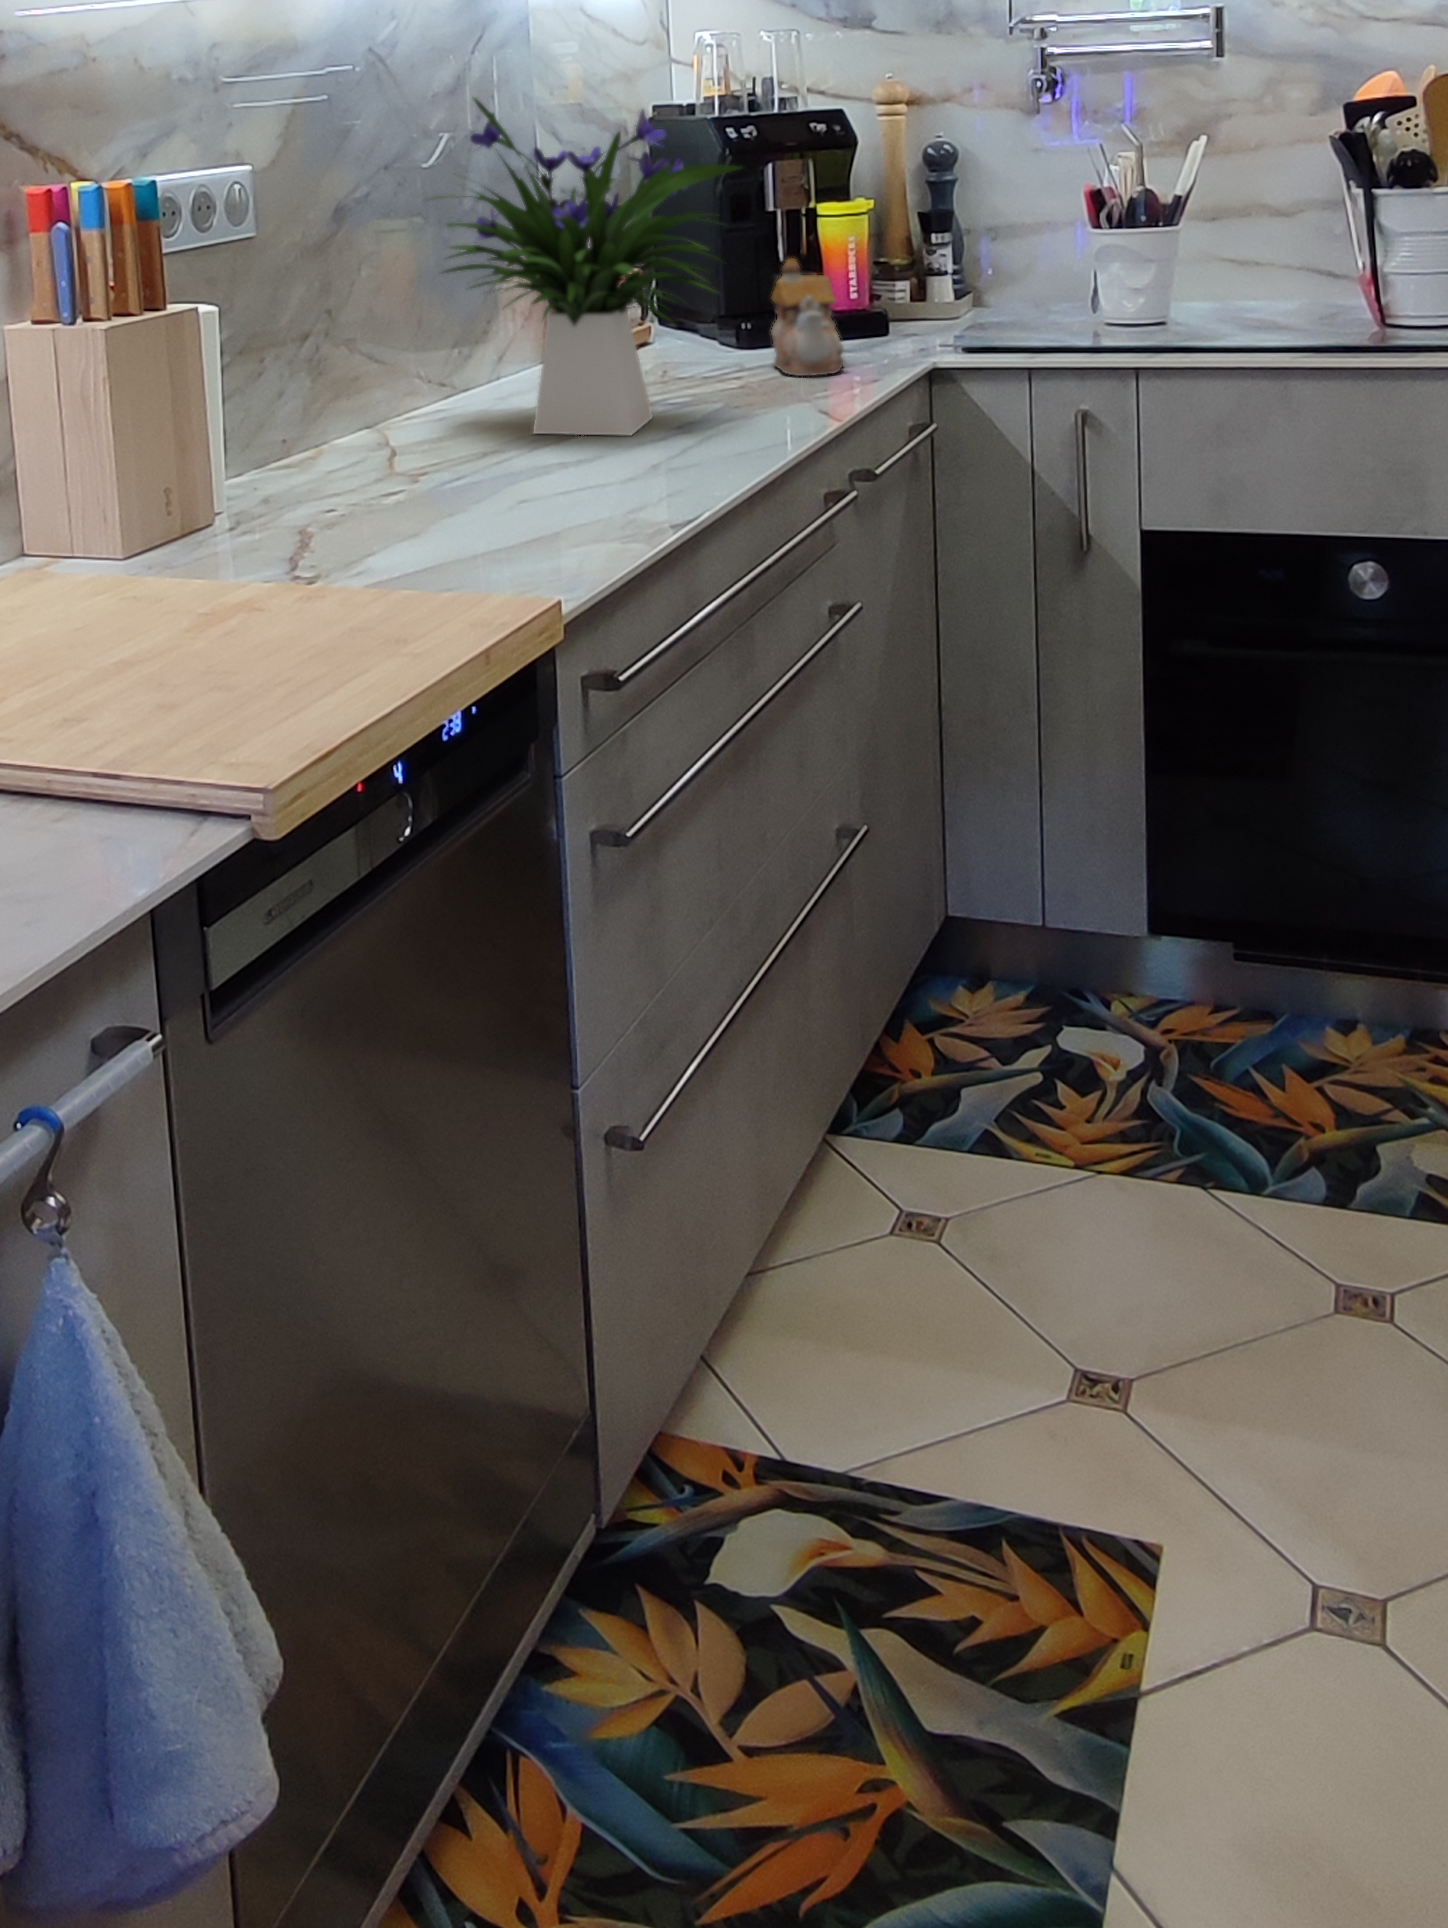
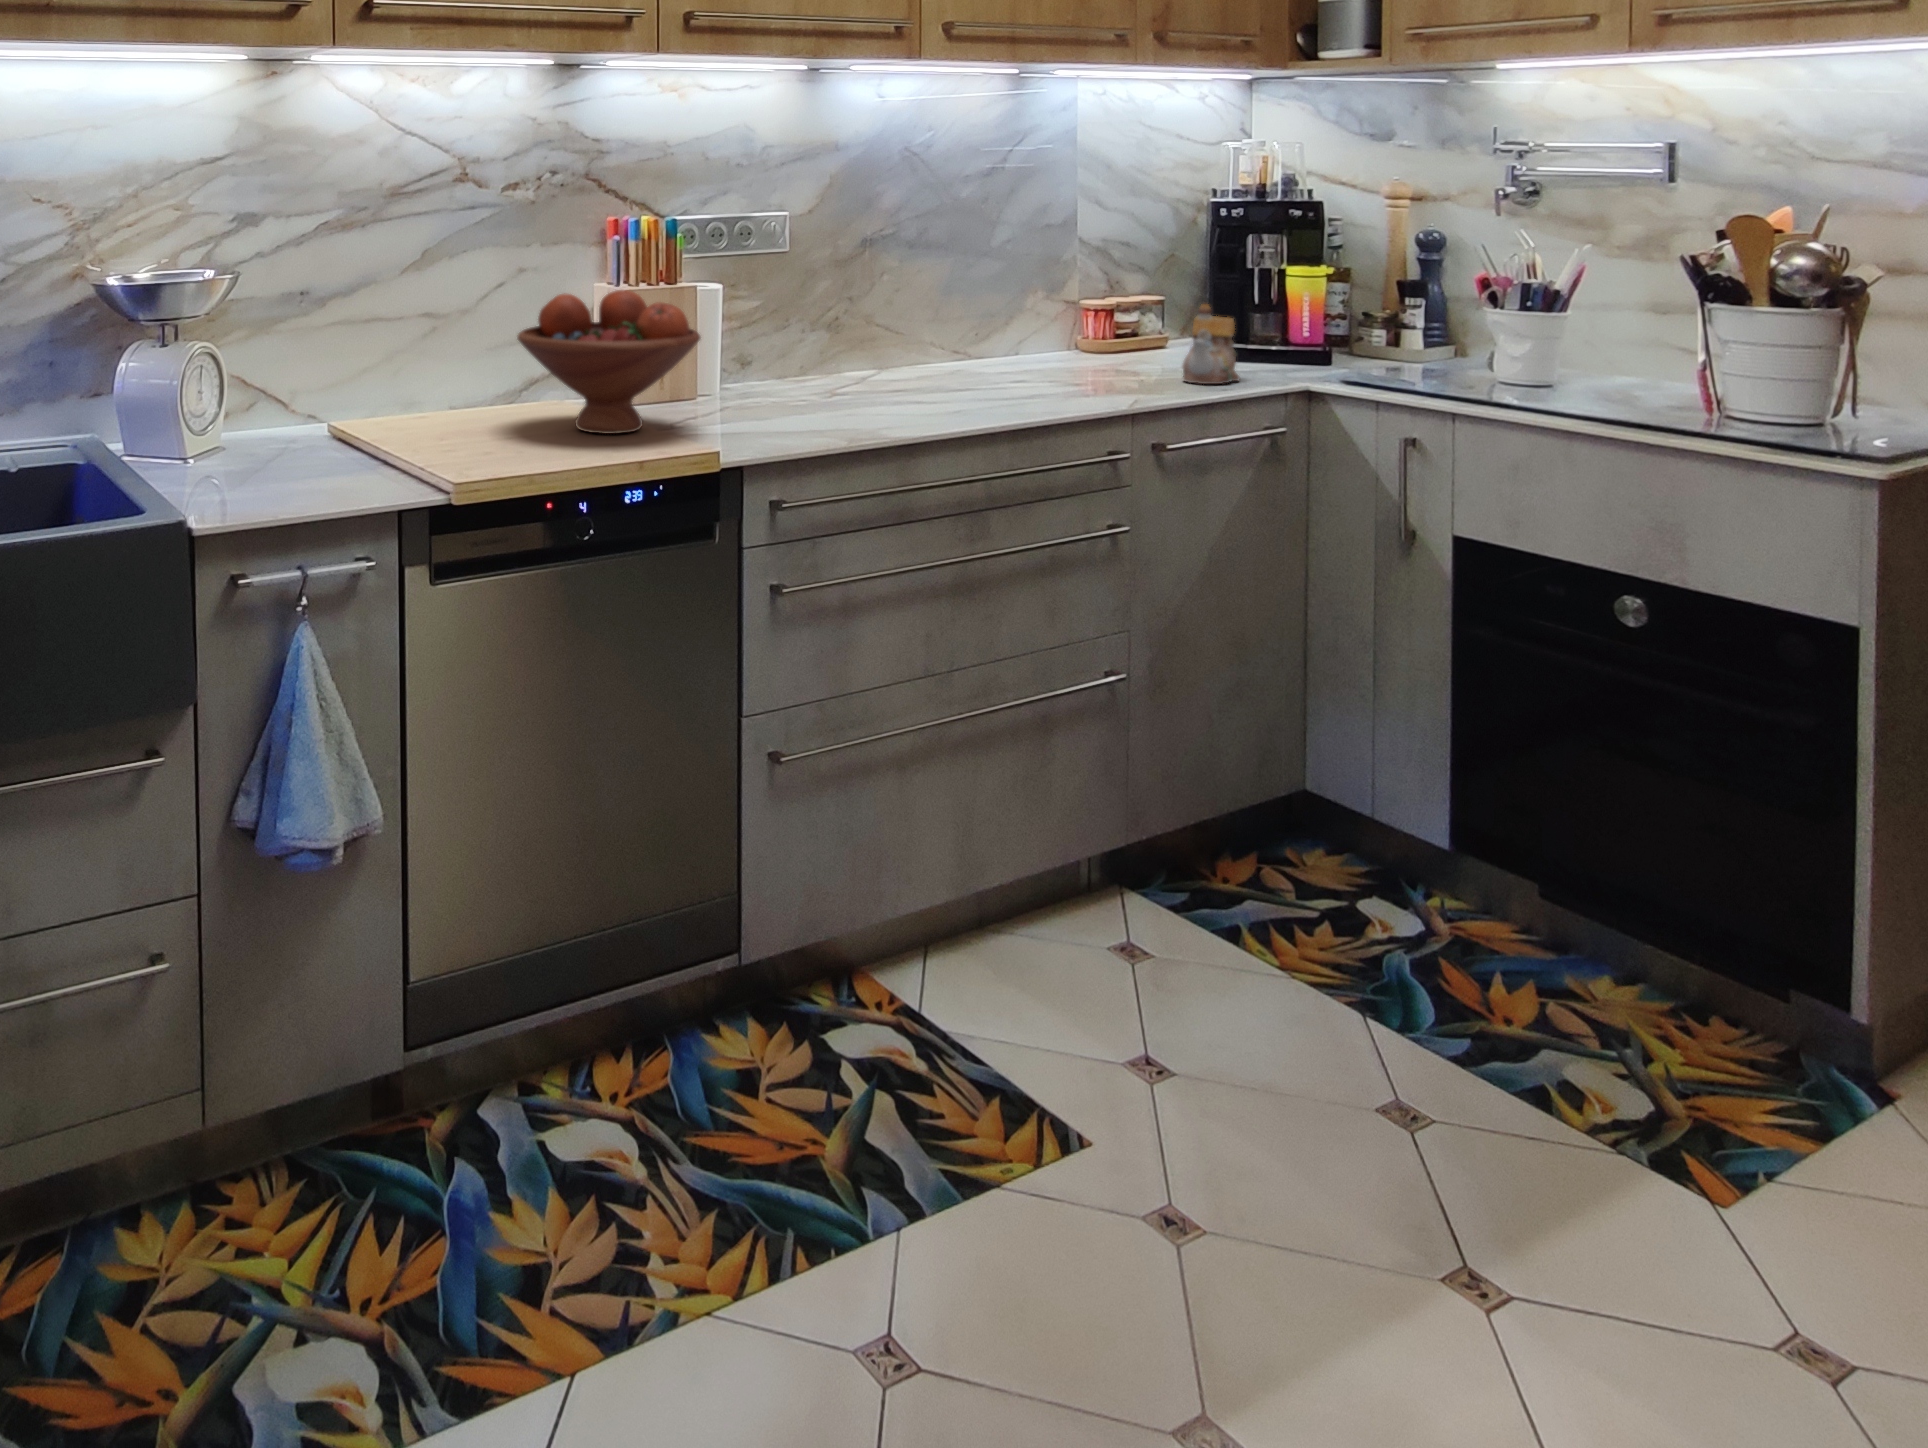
flower arrangement: present [445,99,741,435] -> none [866,181,1084,395]
fruit bowl: none [59,330,426,623] -> present [517,290,700,434]

